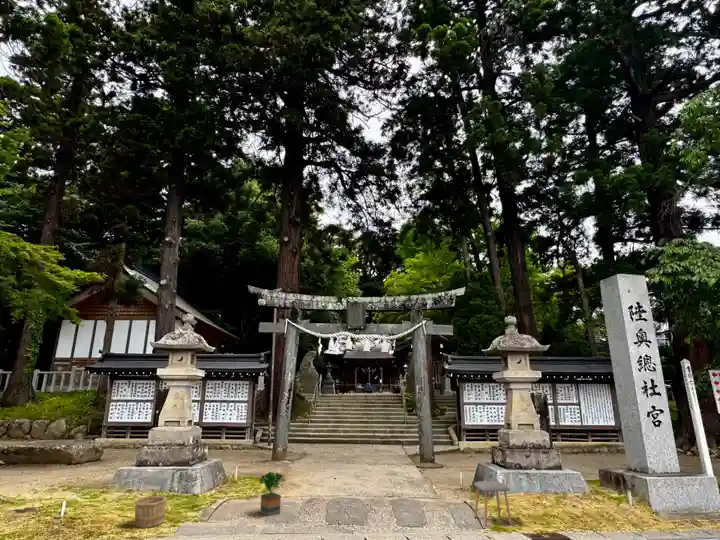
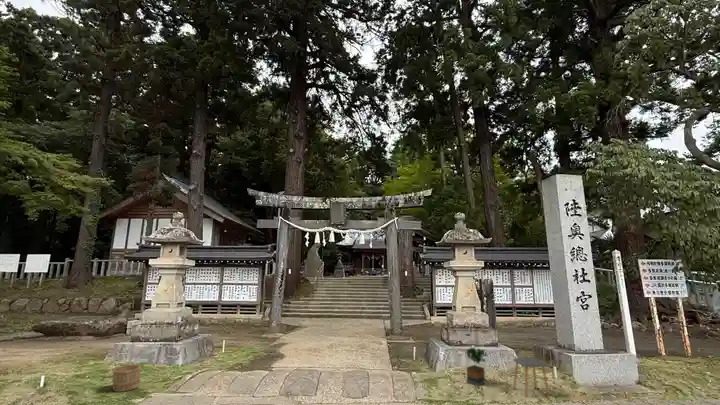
potted tree: present [260,472,286,516] -> present [467,348,487,386]
stool: present [474,481,512,526] -> present [513,357,550,397]

